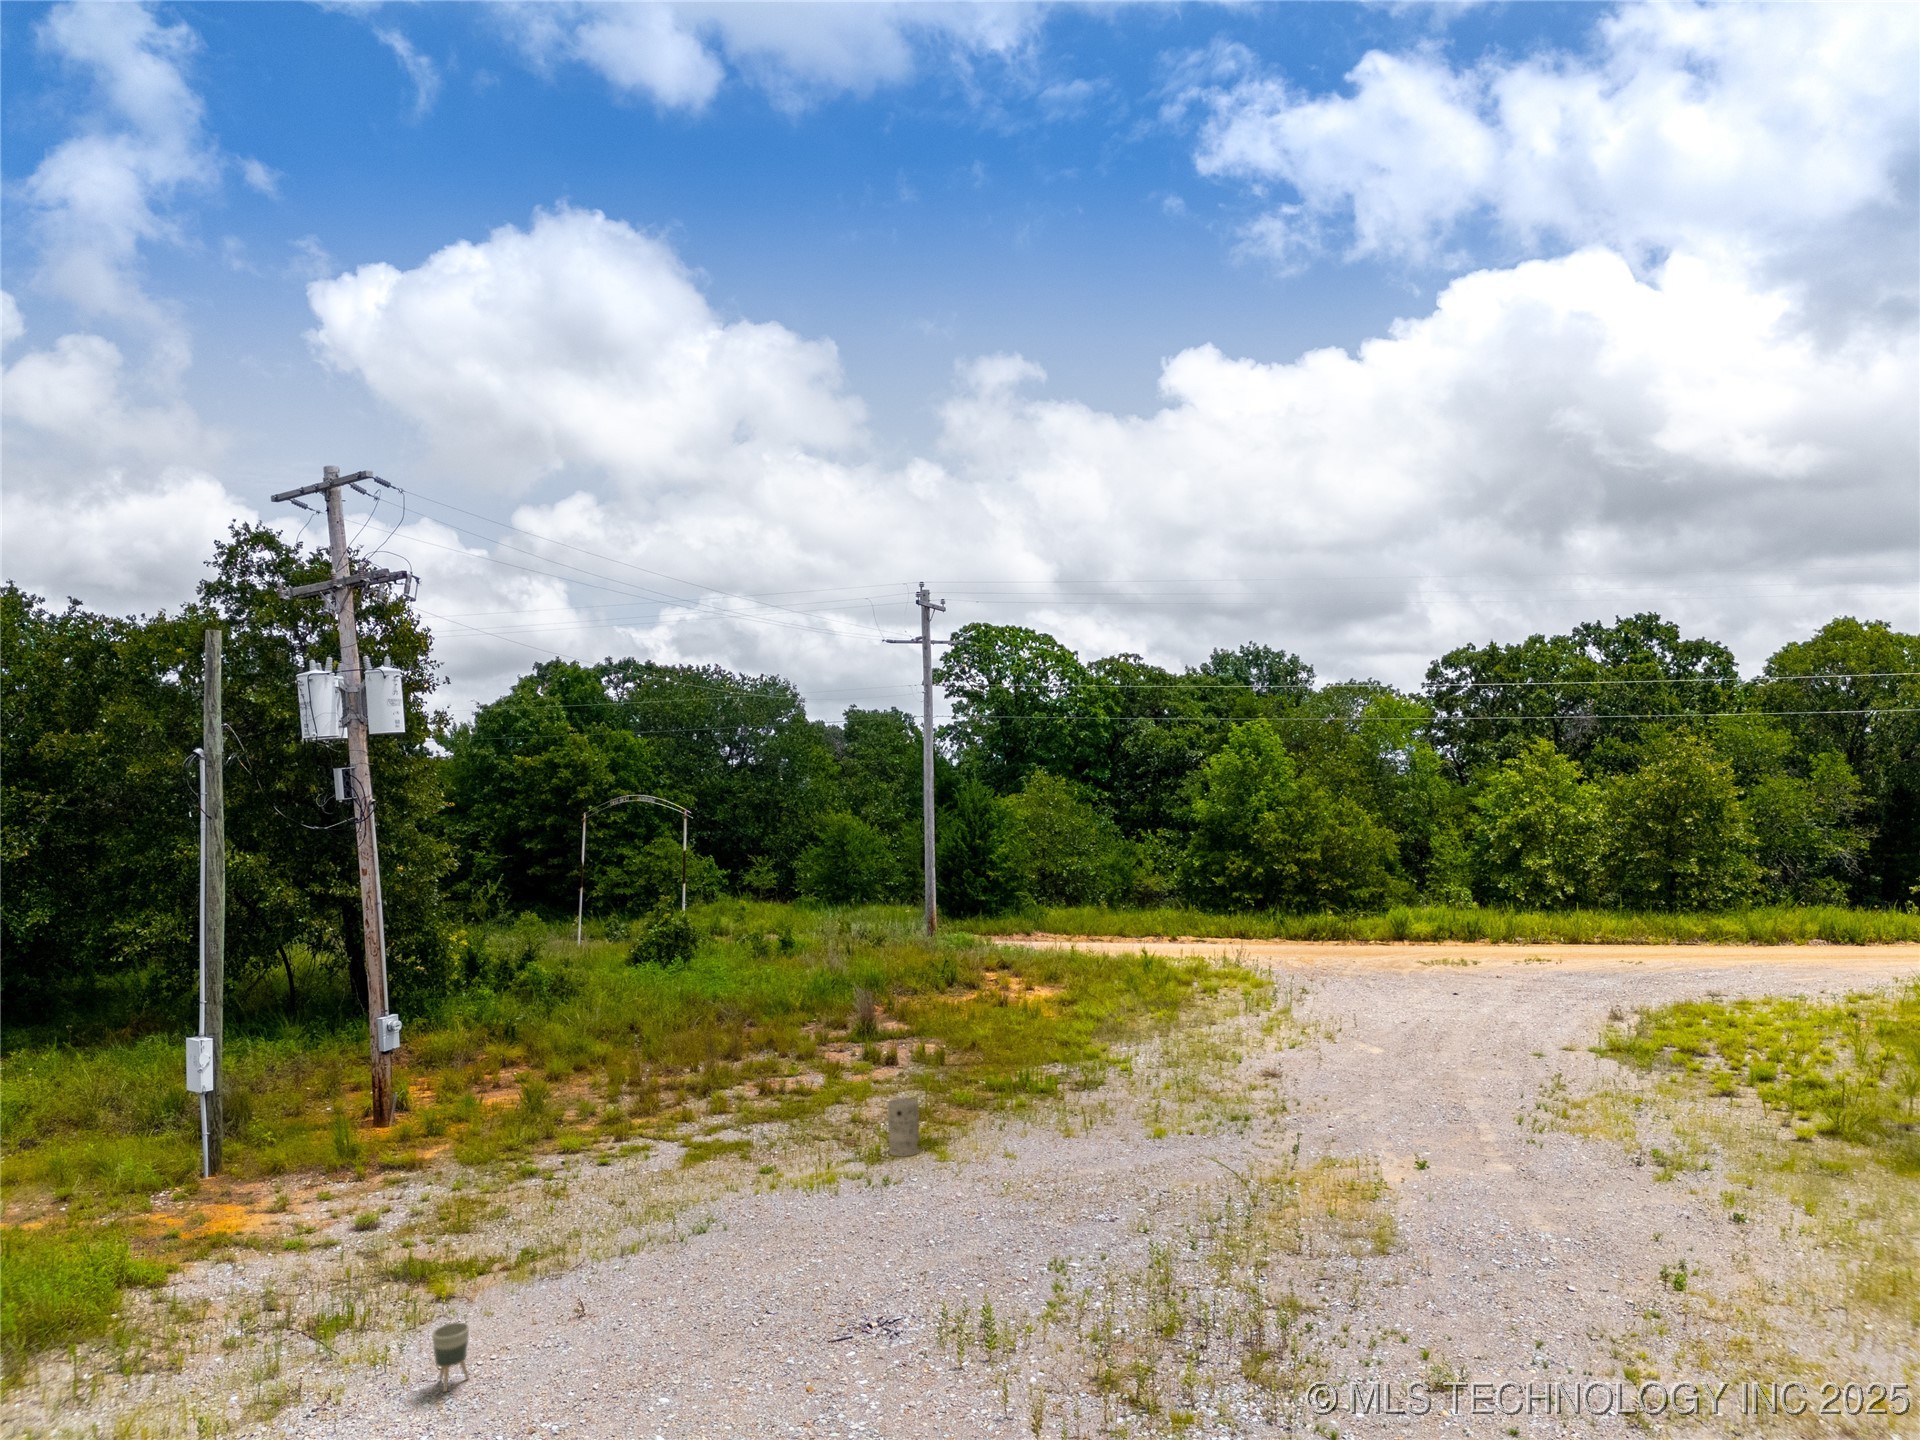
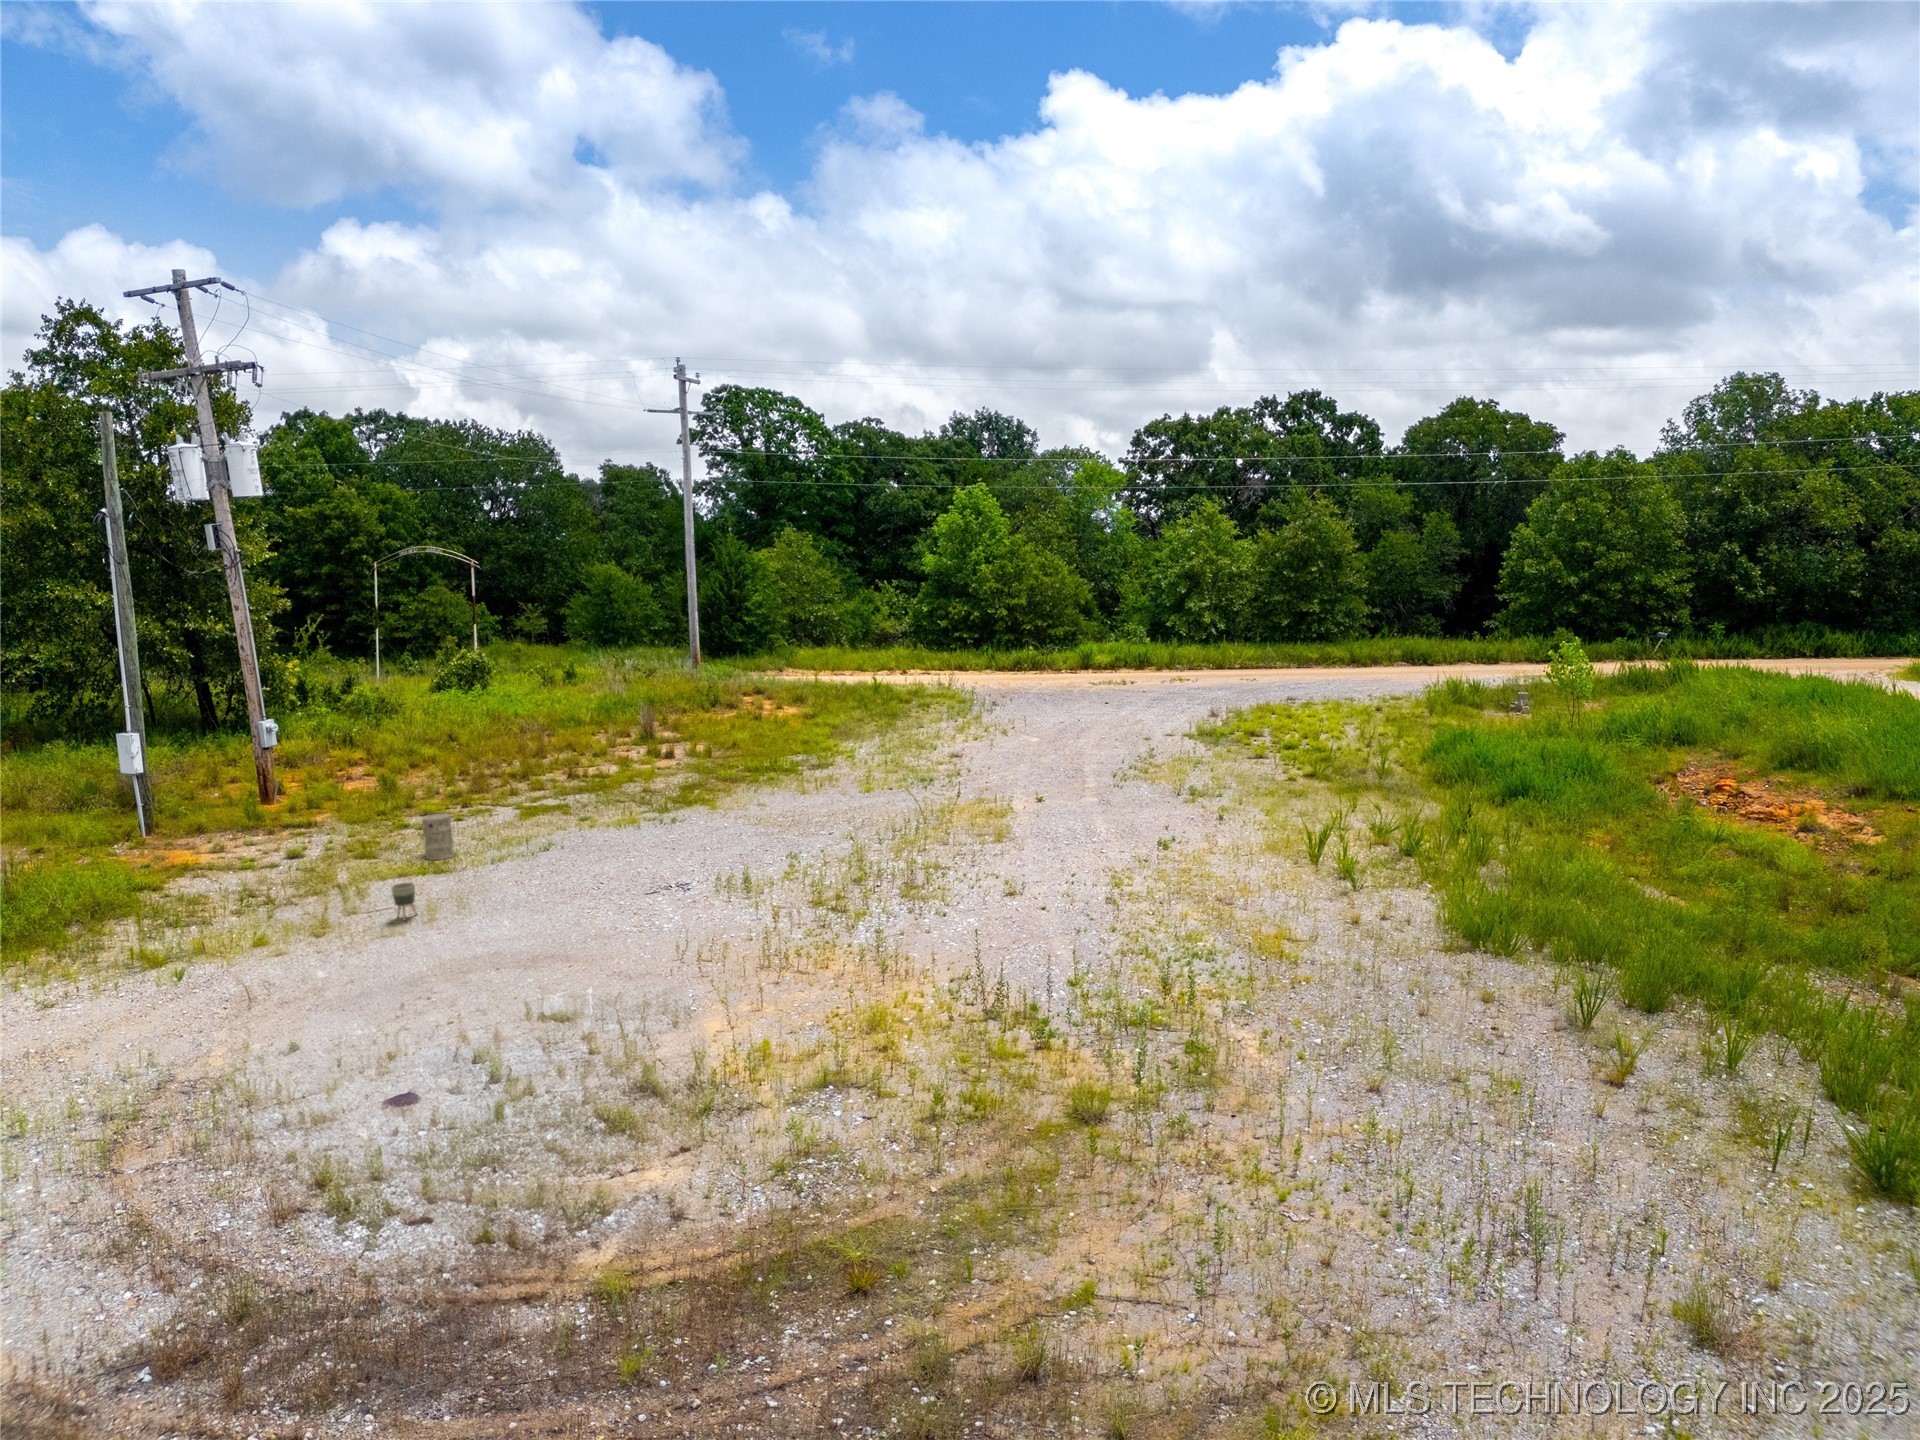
trash can: present [888,1098,920,1157] -> present [422,813,454,860]

